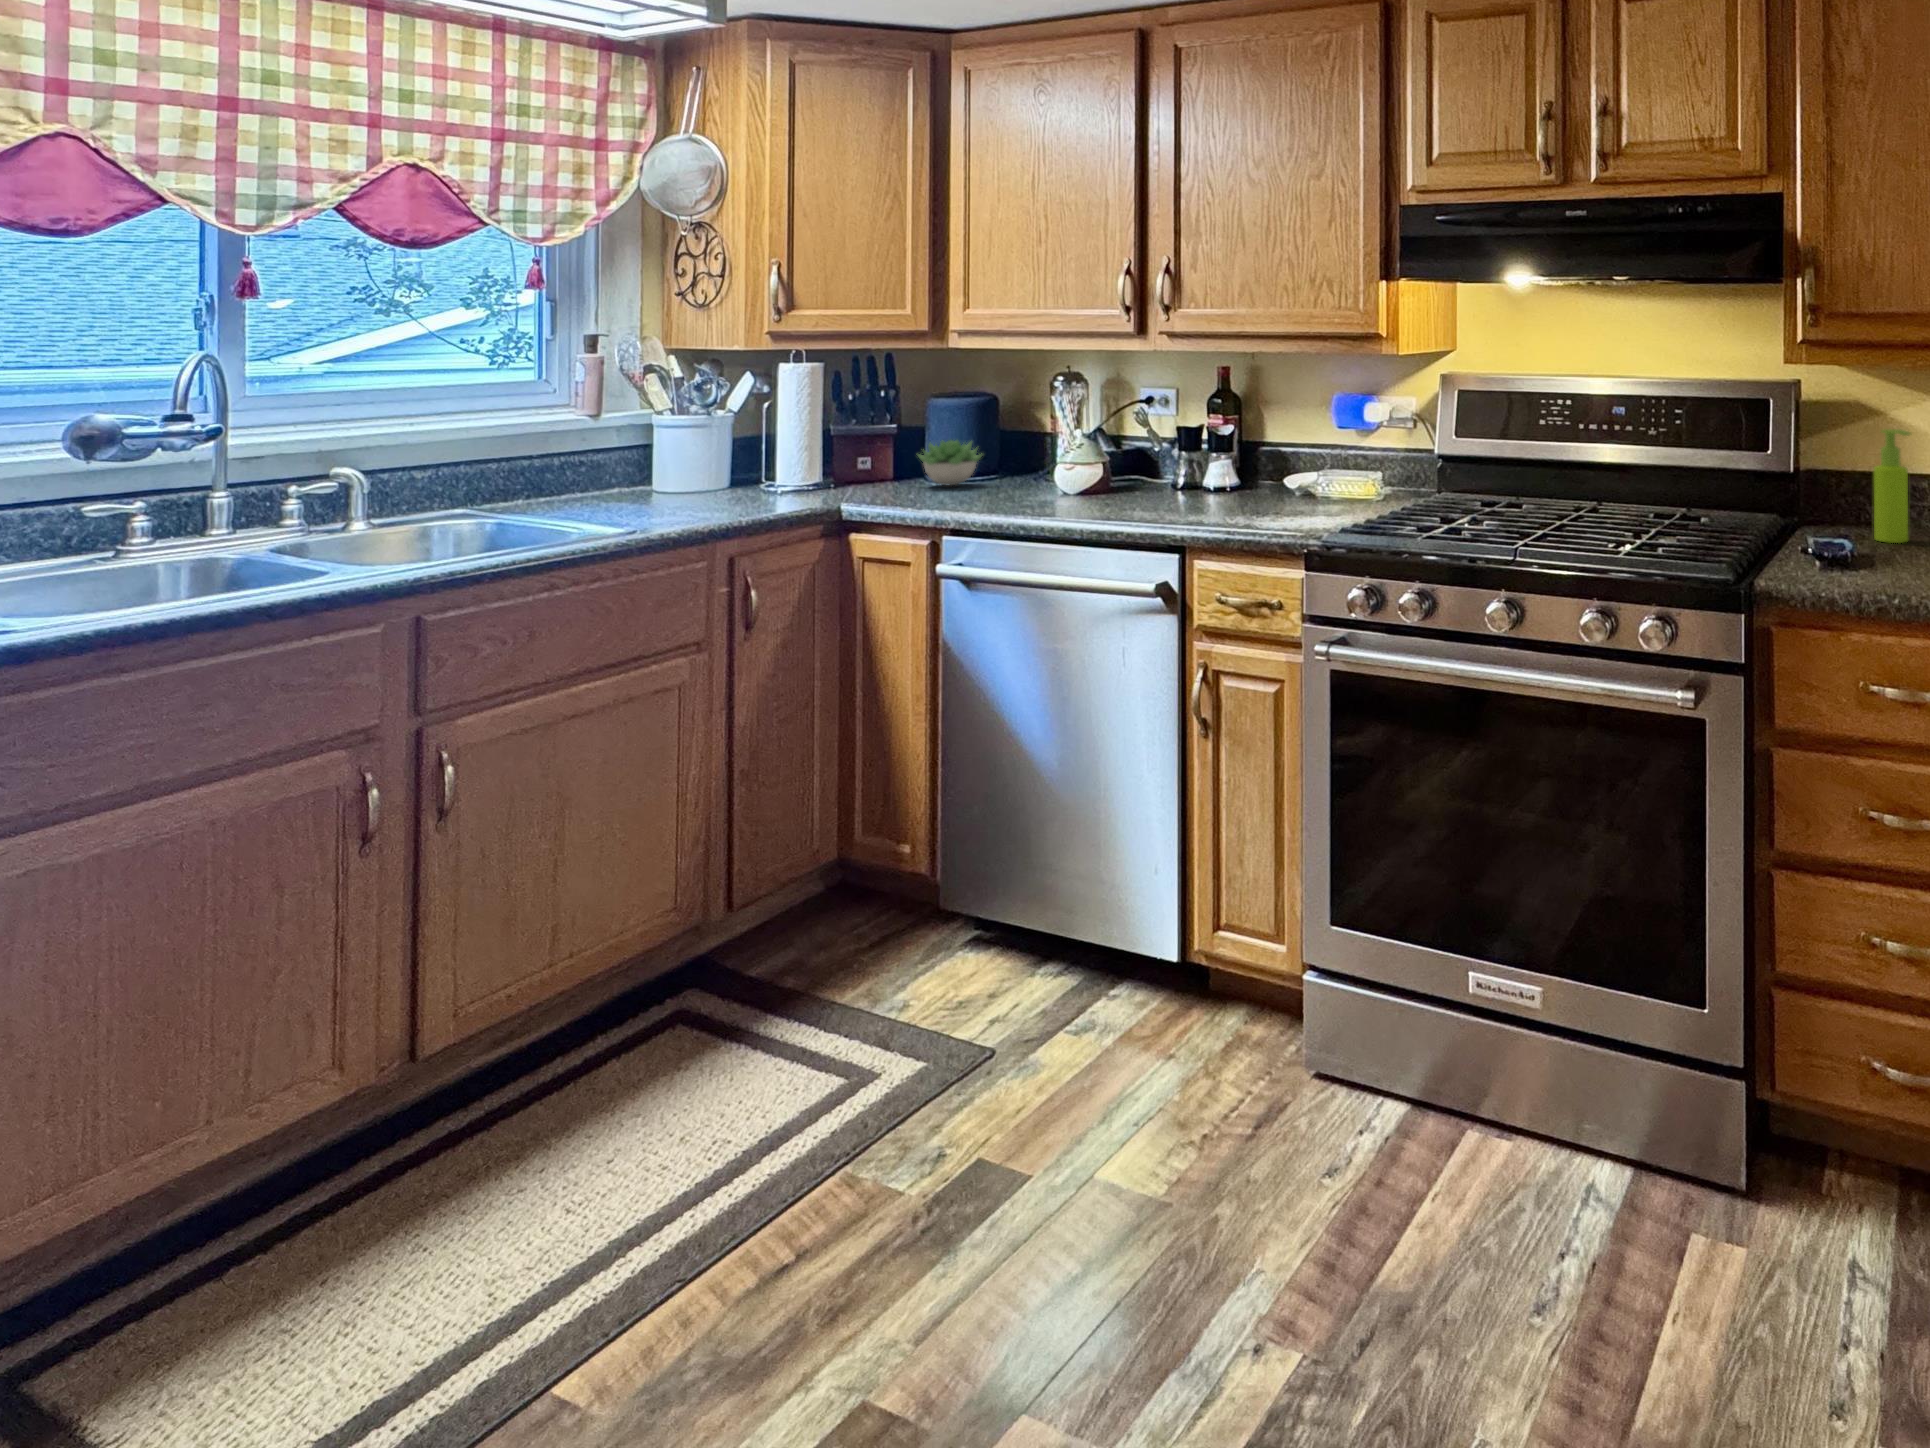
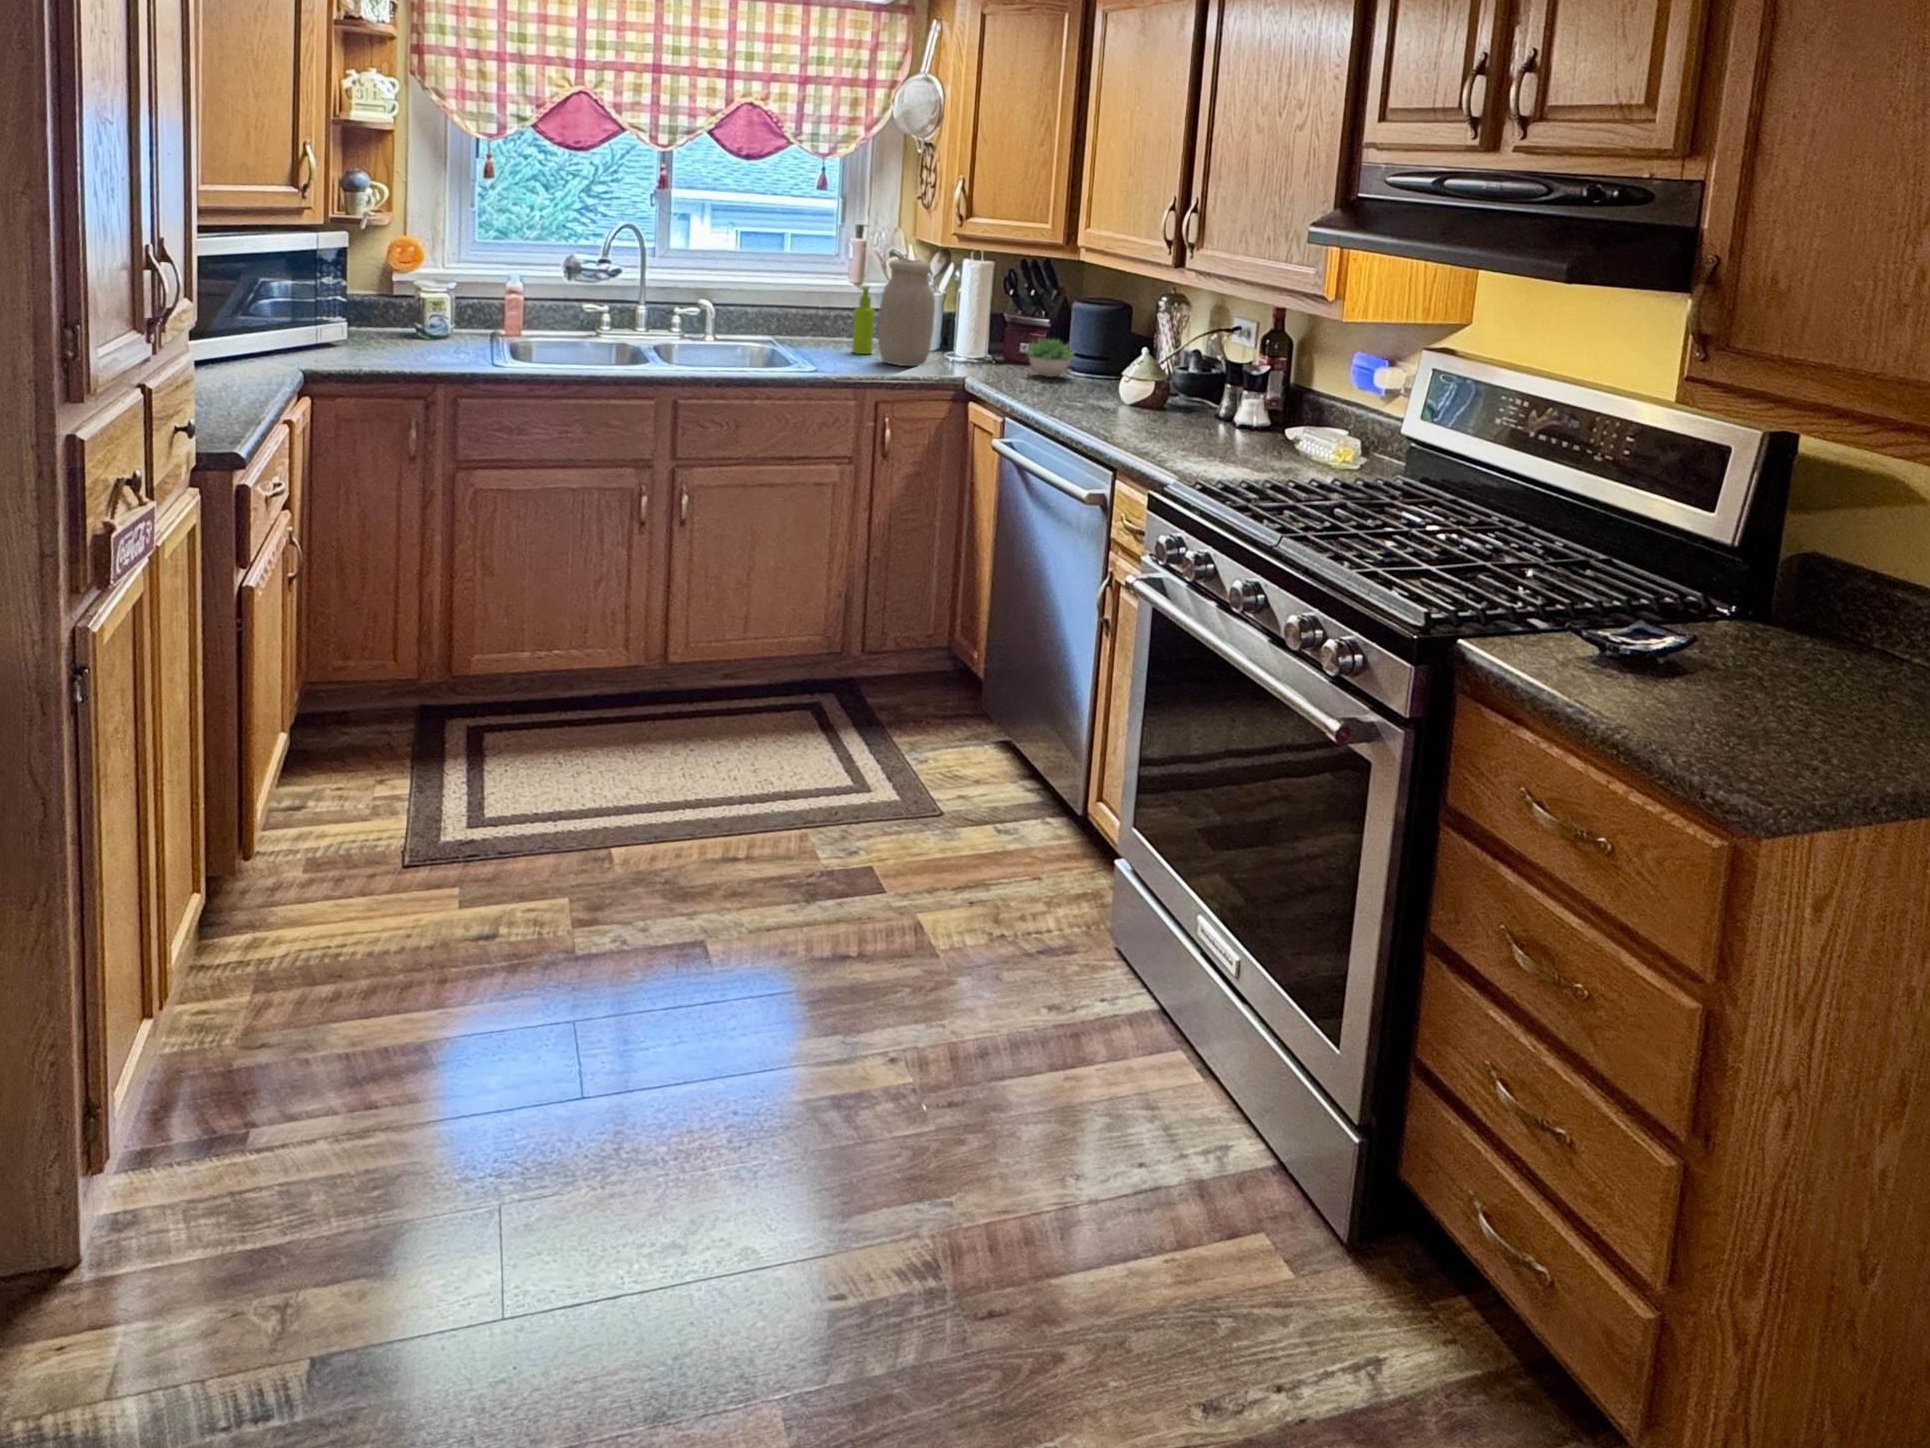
jar: none [685,368,771,509] -> present [878,259,935,366]
soap dispenser: present [1874,429,1910,543] -> present [852,286,875,354]

